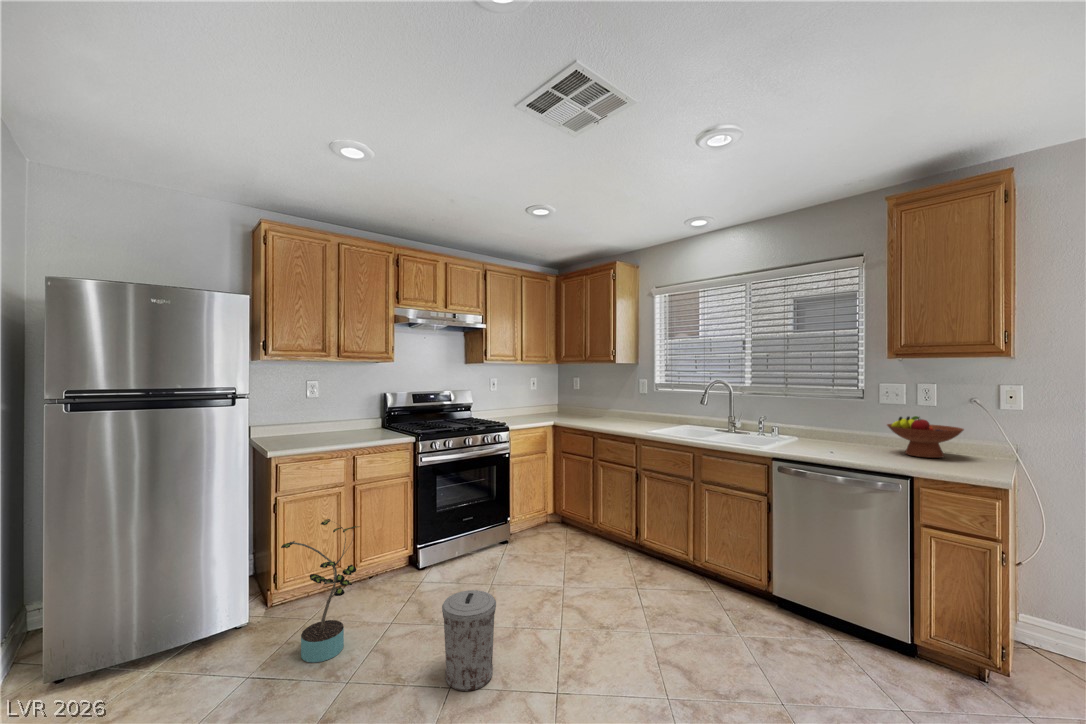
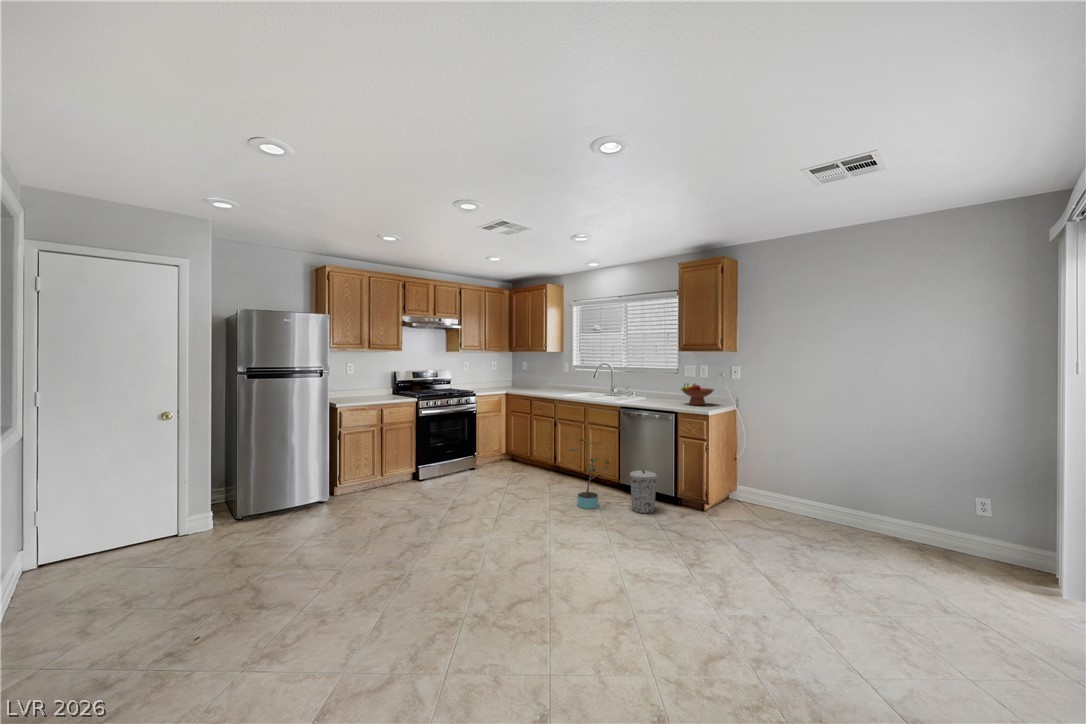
potted plant: present [281,519,358,663] -> present [570,439,609,509]
trash can: present [442,590,496,691] -> present [630,470,657,513]

